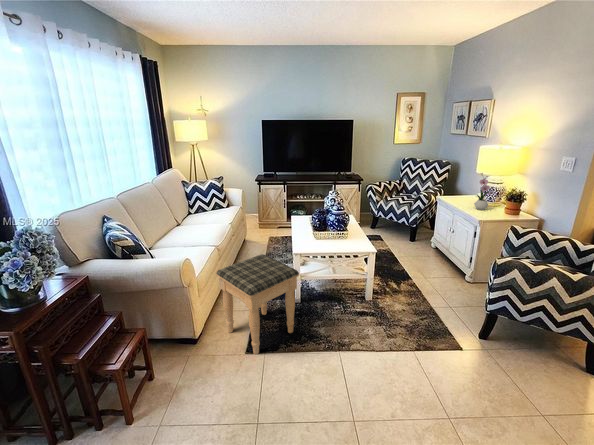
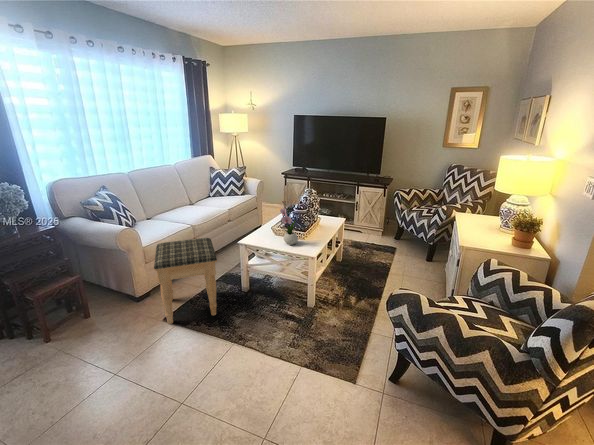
flower arrangement: present [474,173,490,210] -> present [280,201,298,245]

